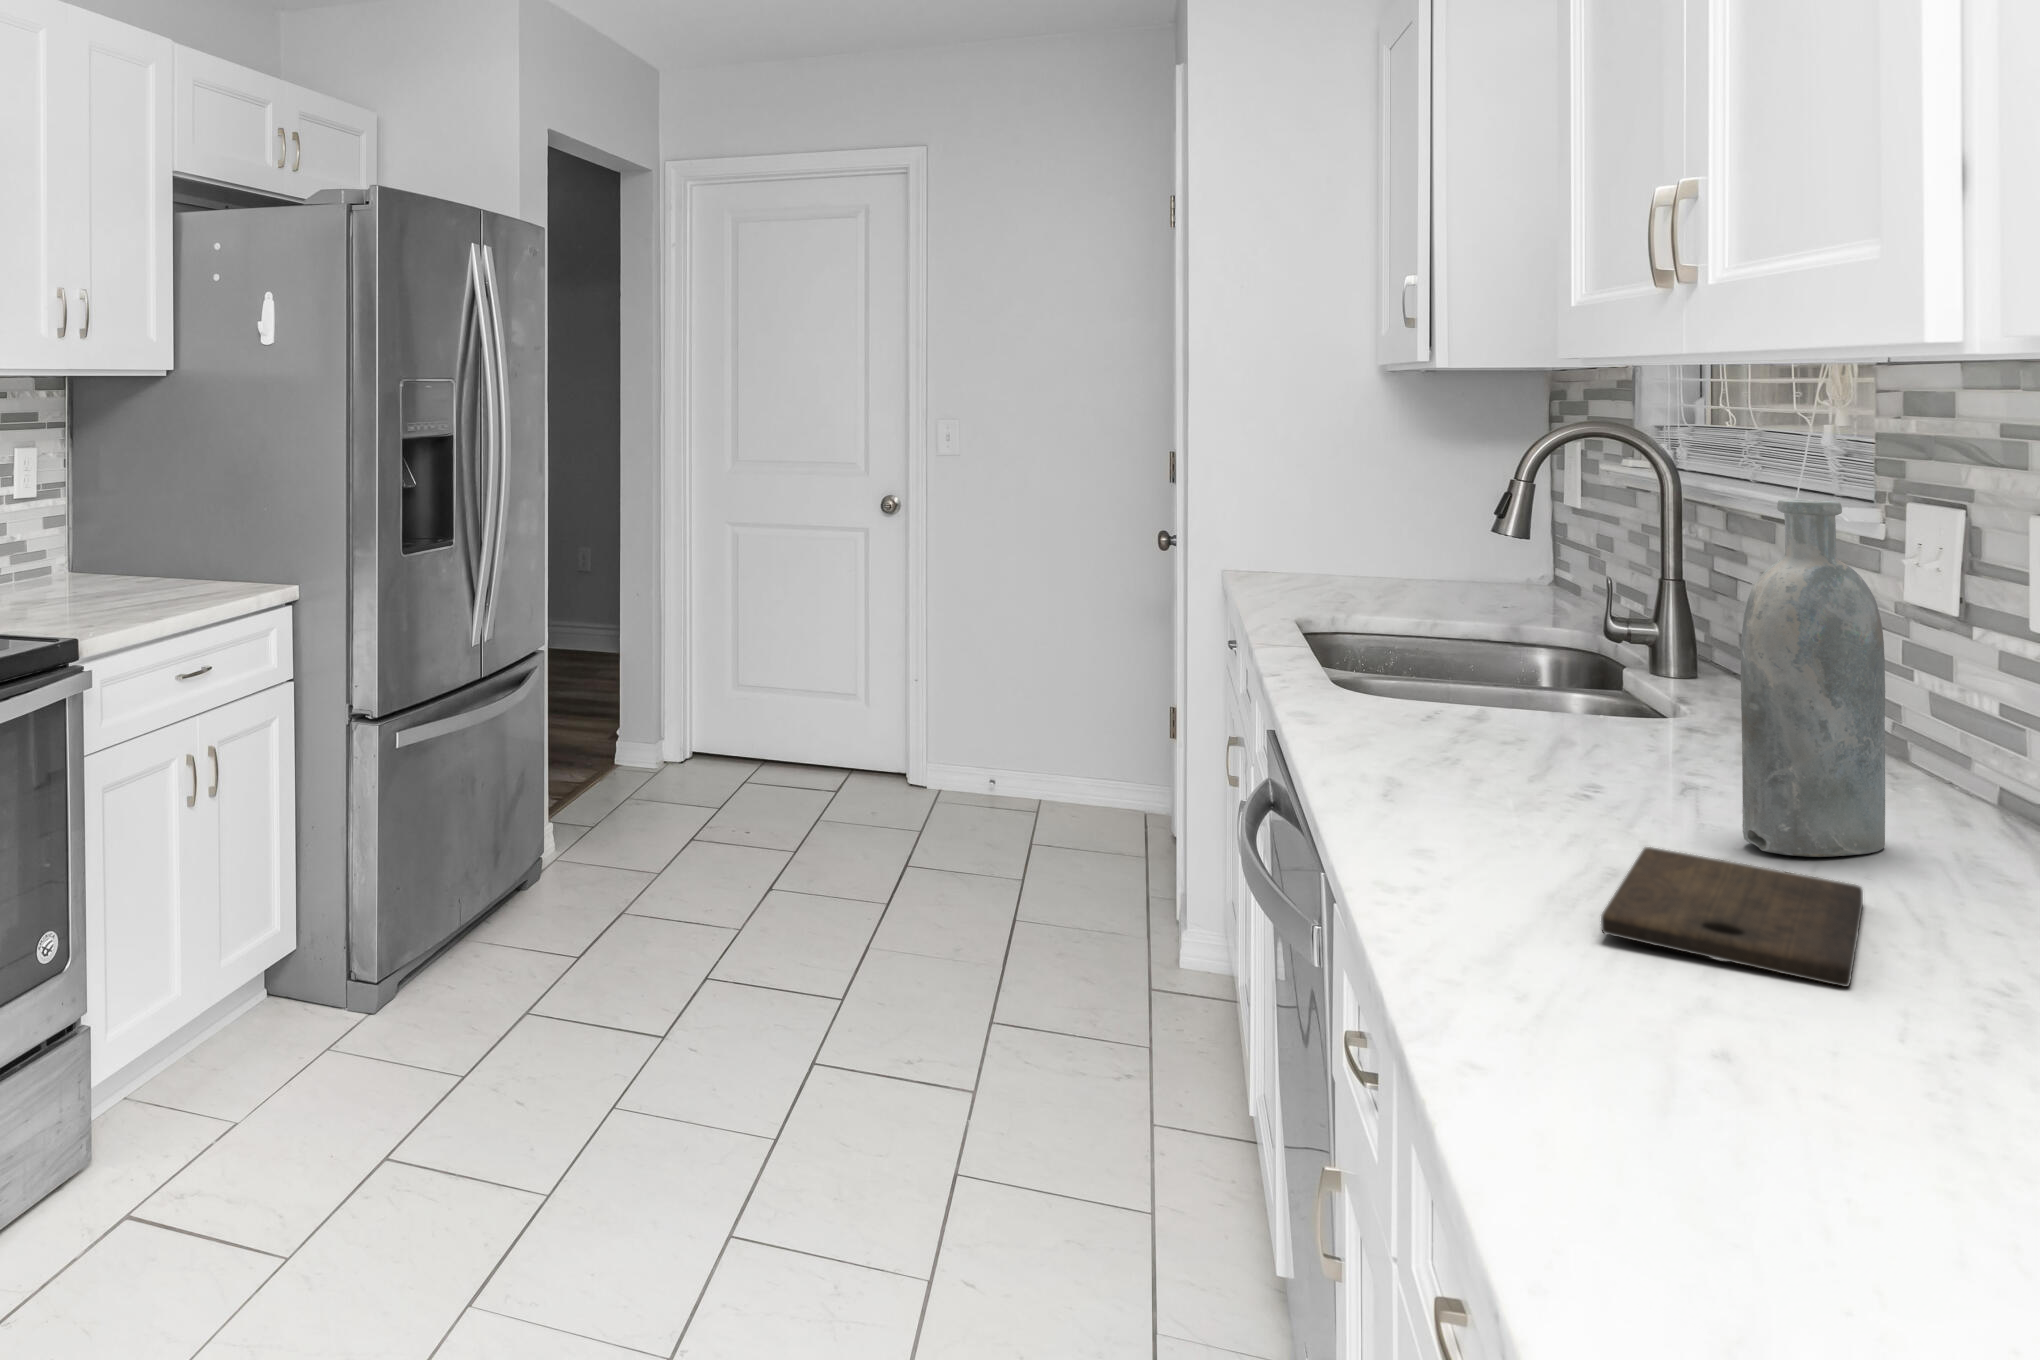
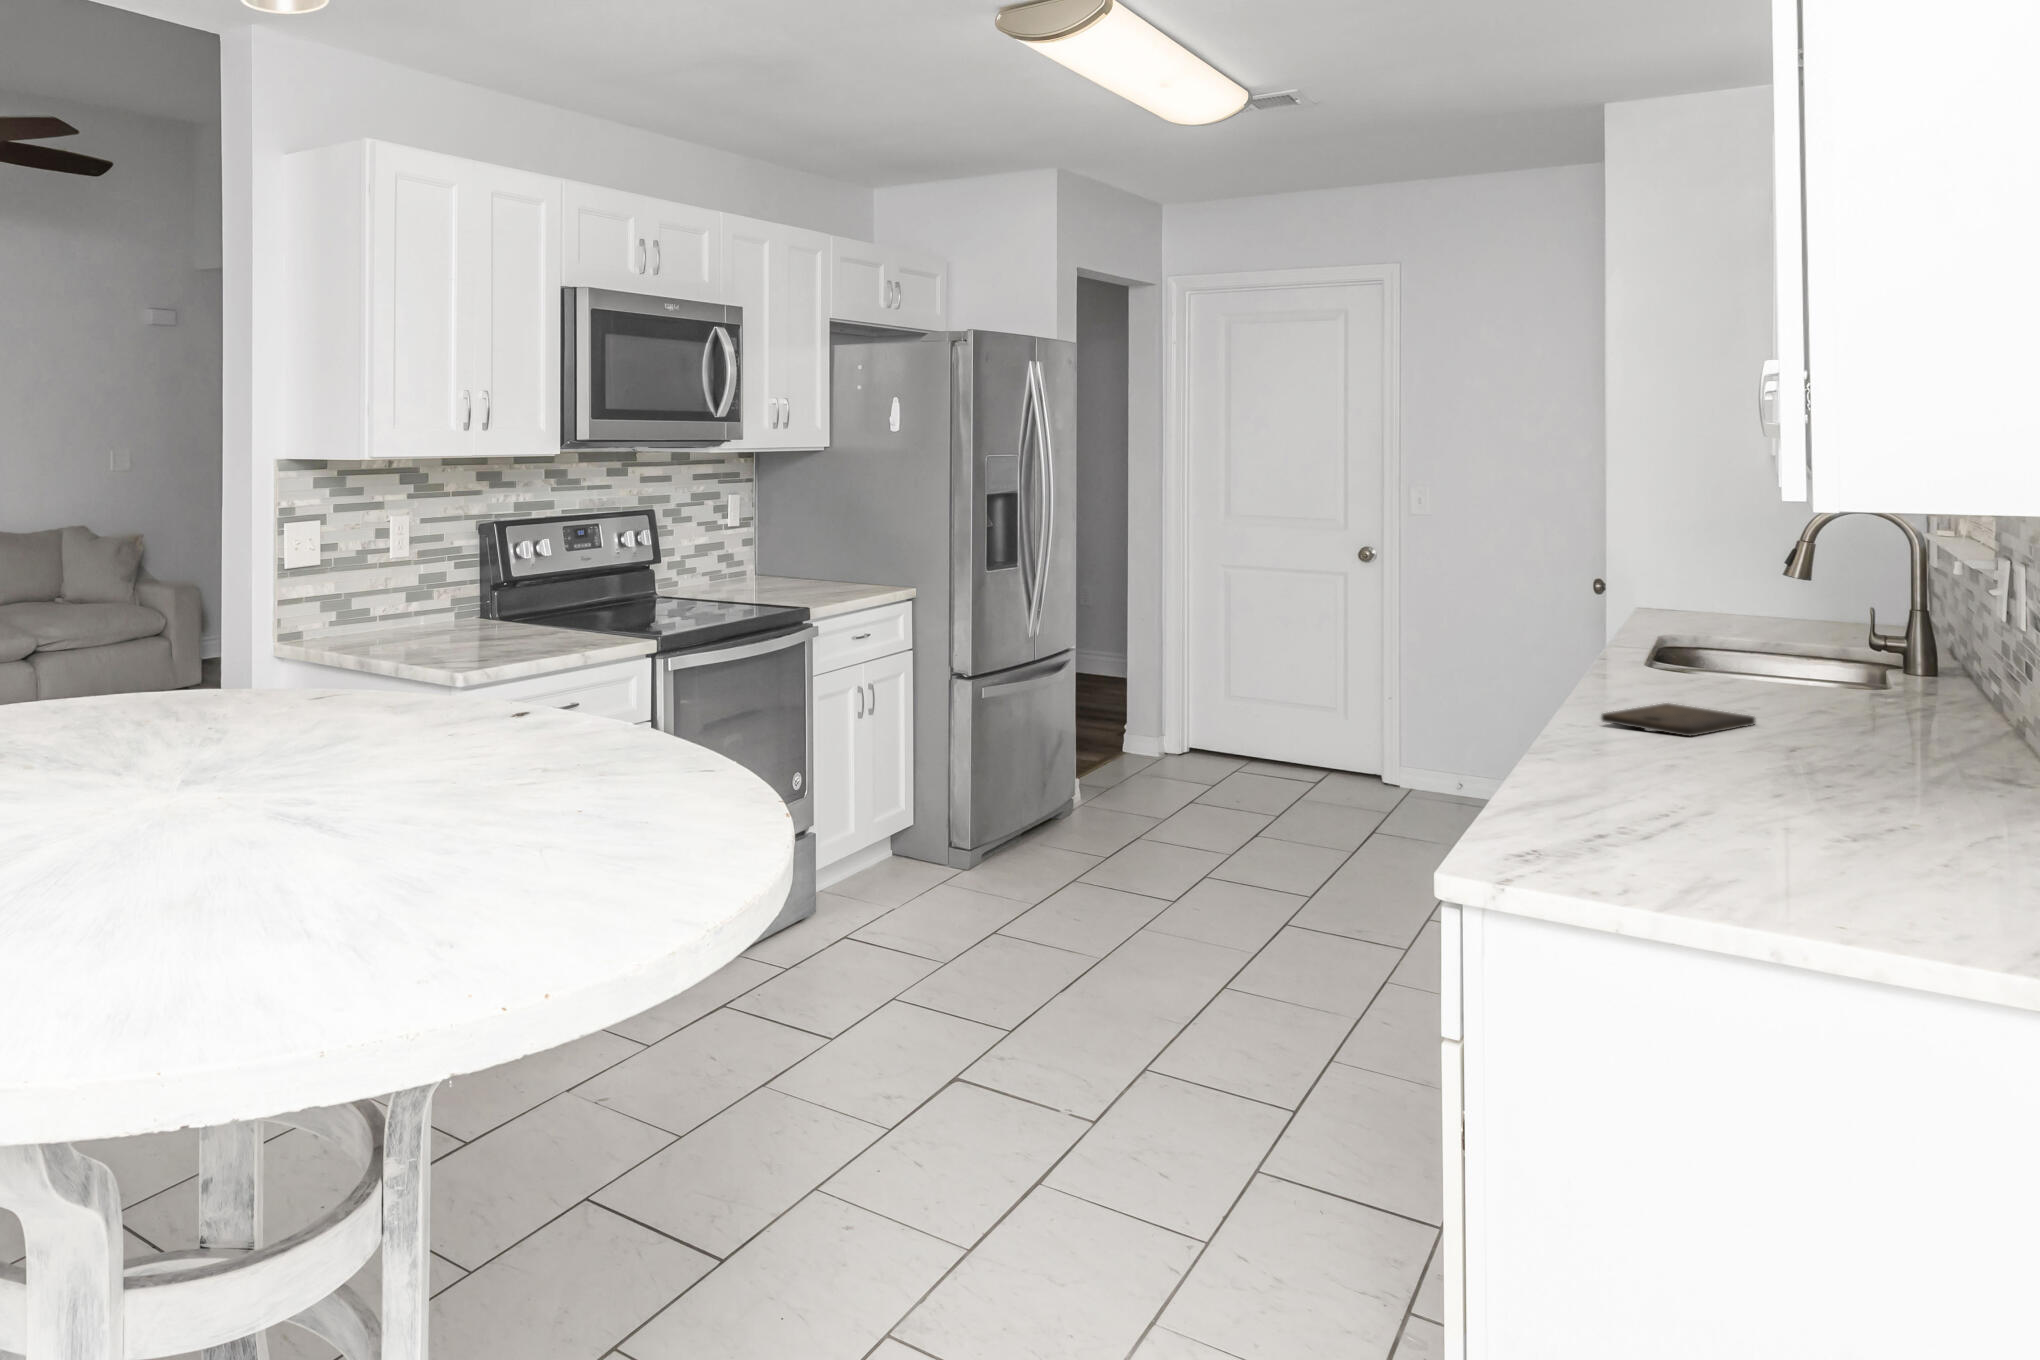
bottle: present [1741,499,1885,857] -> none [1733,544,1815,715]

